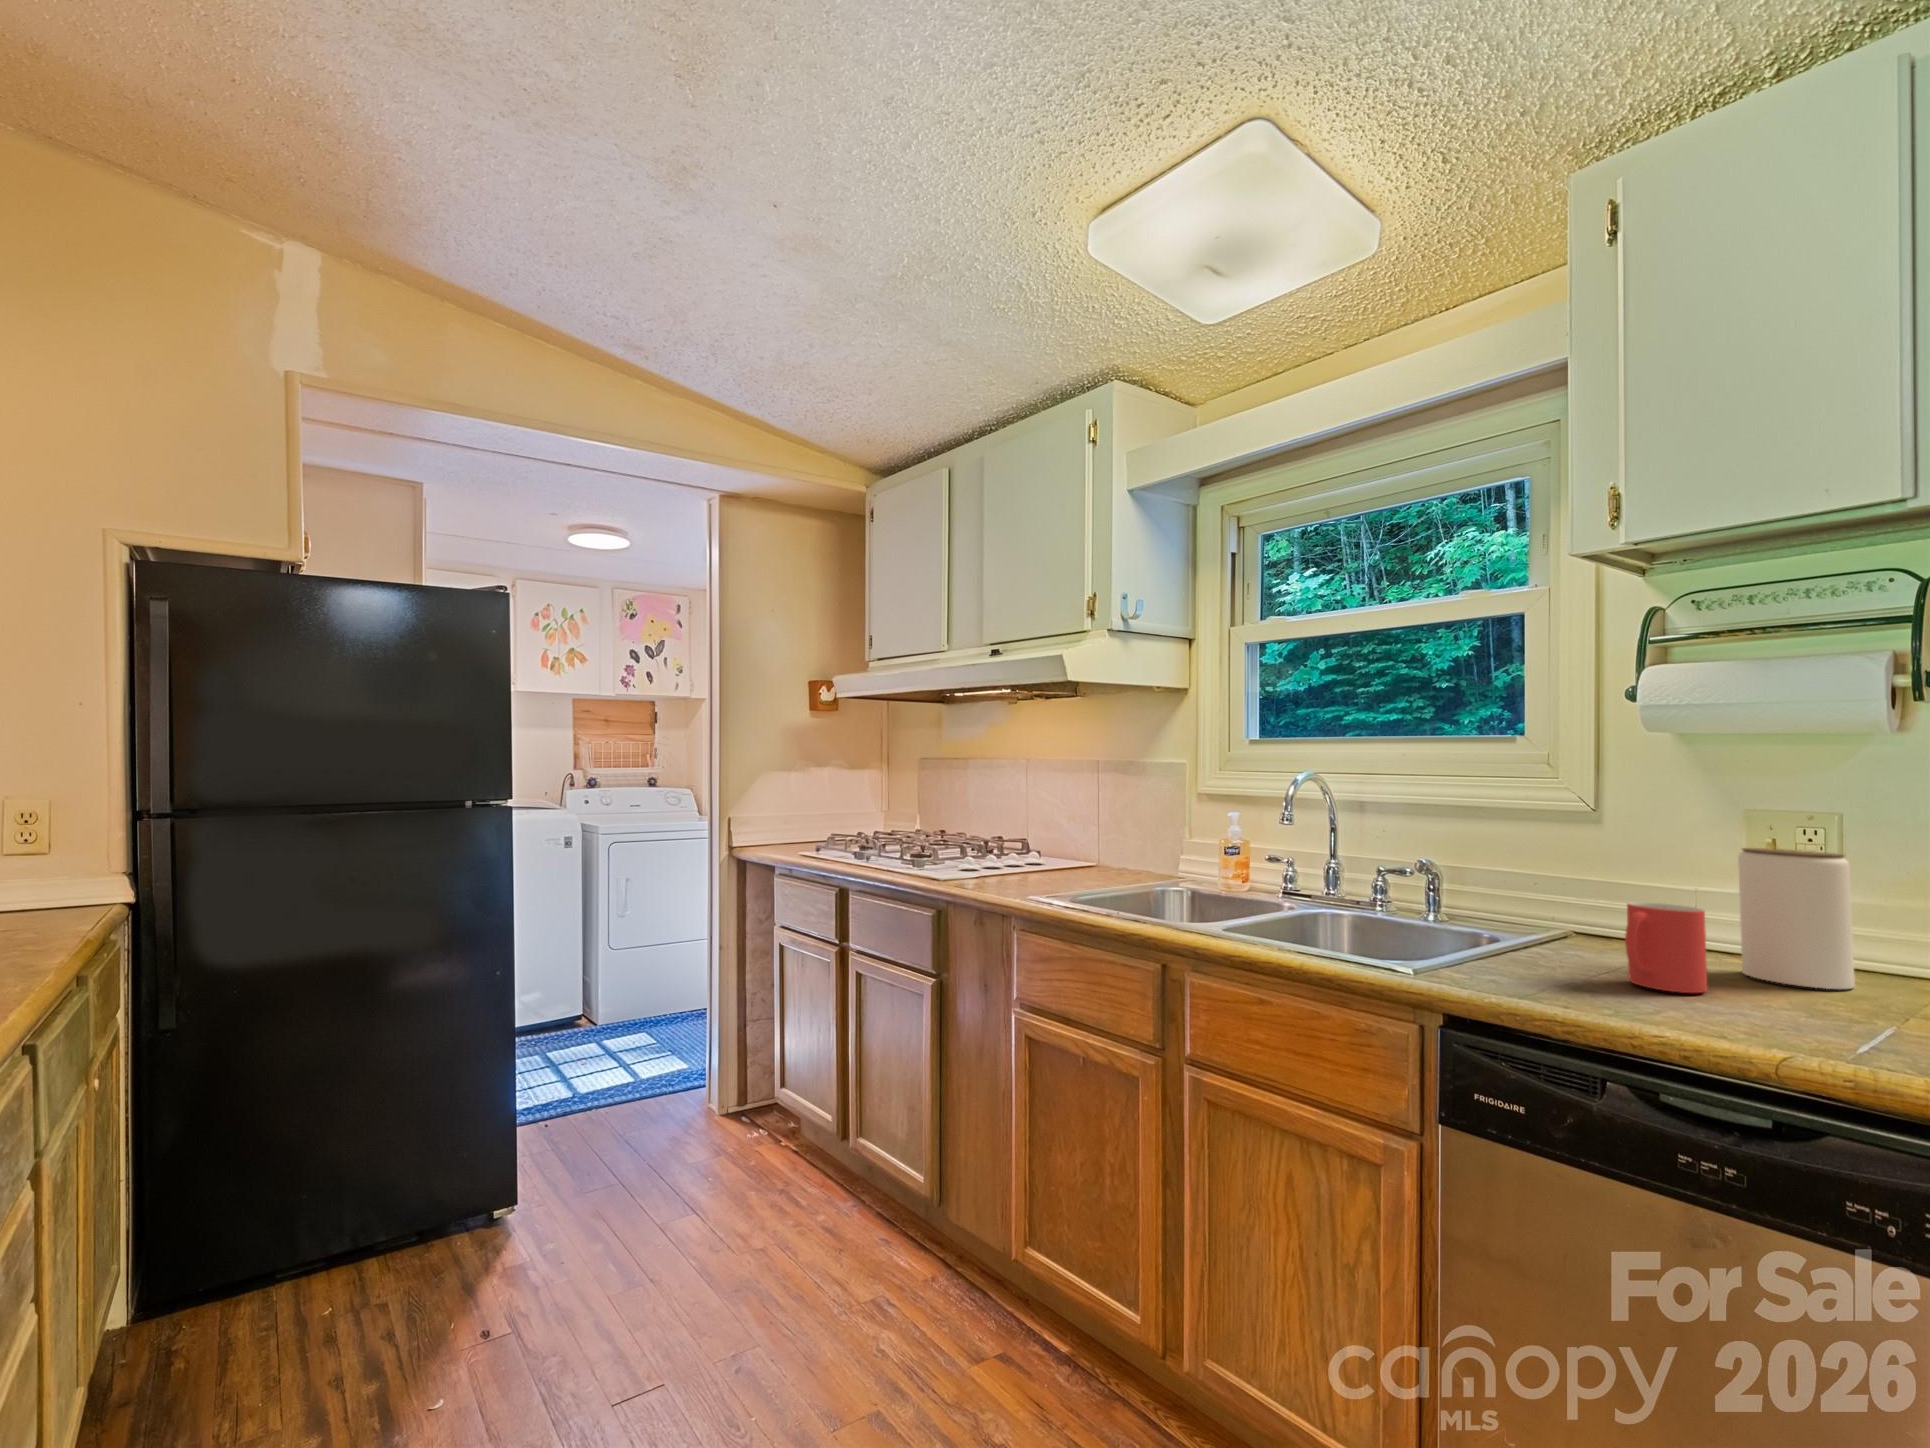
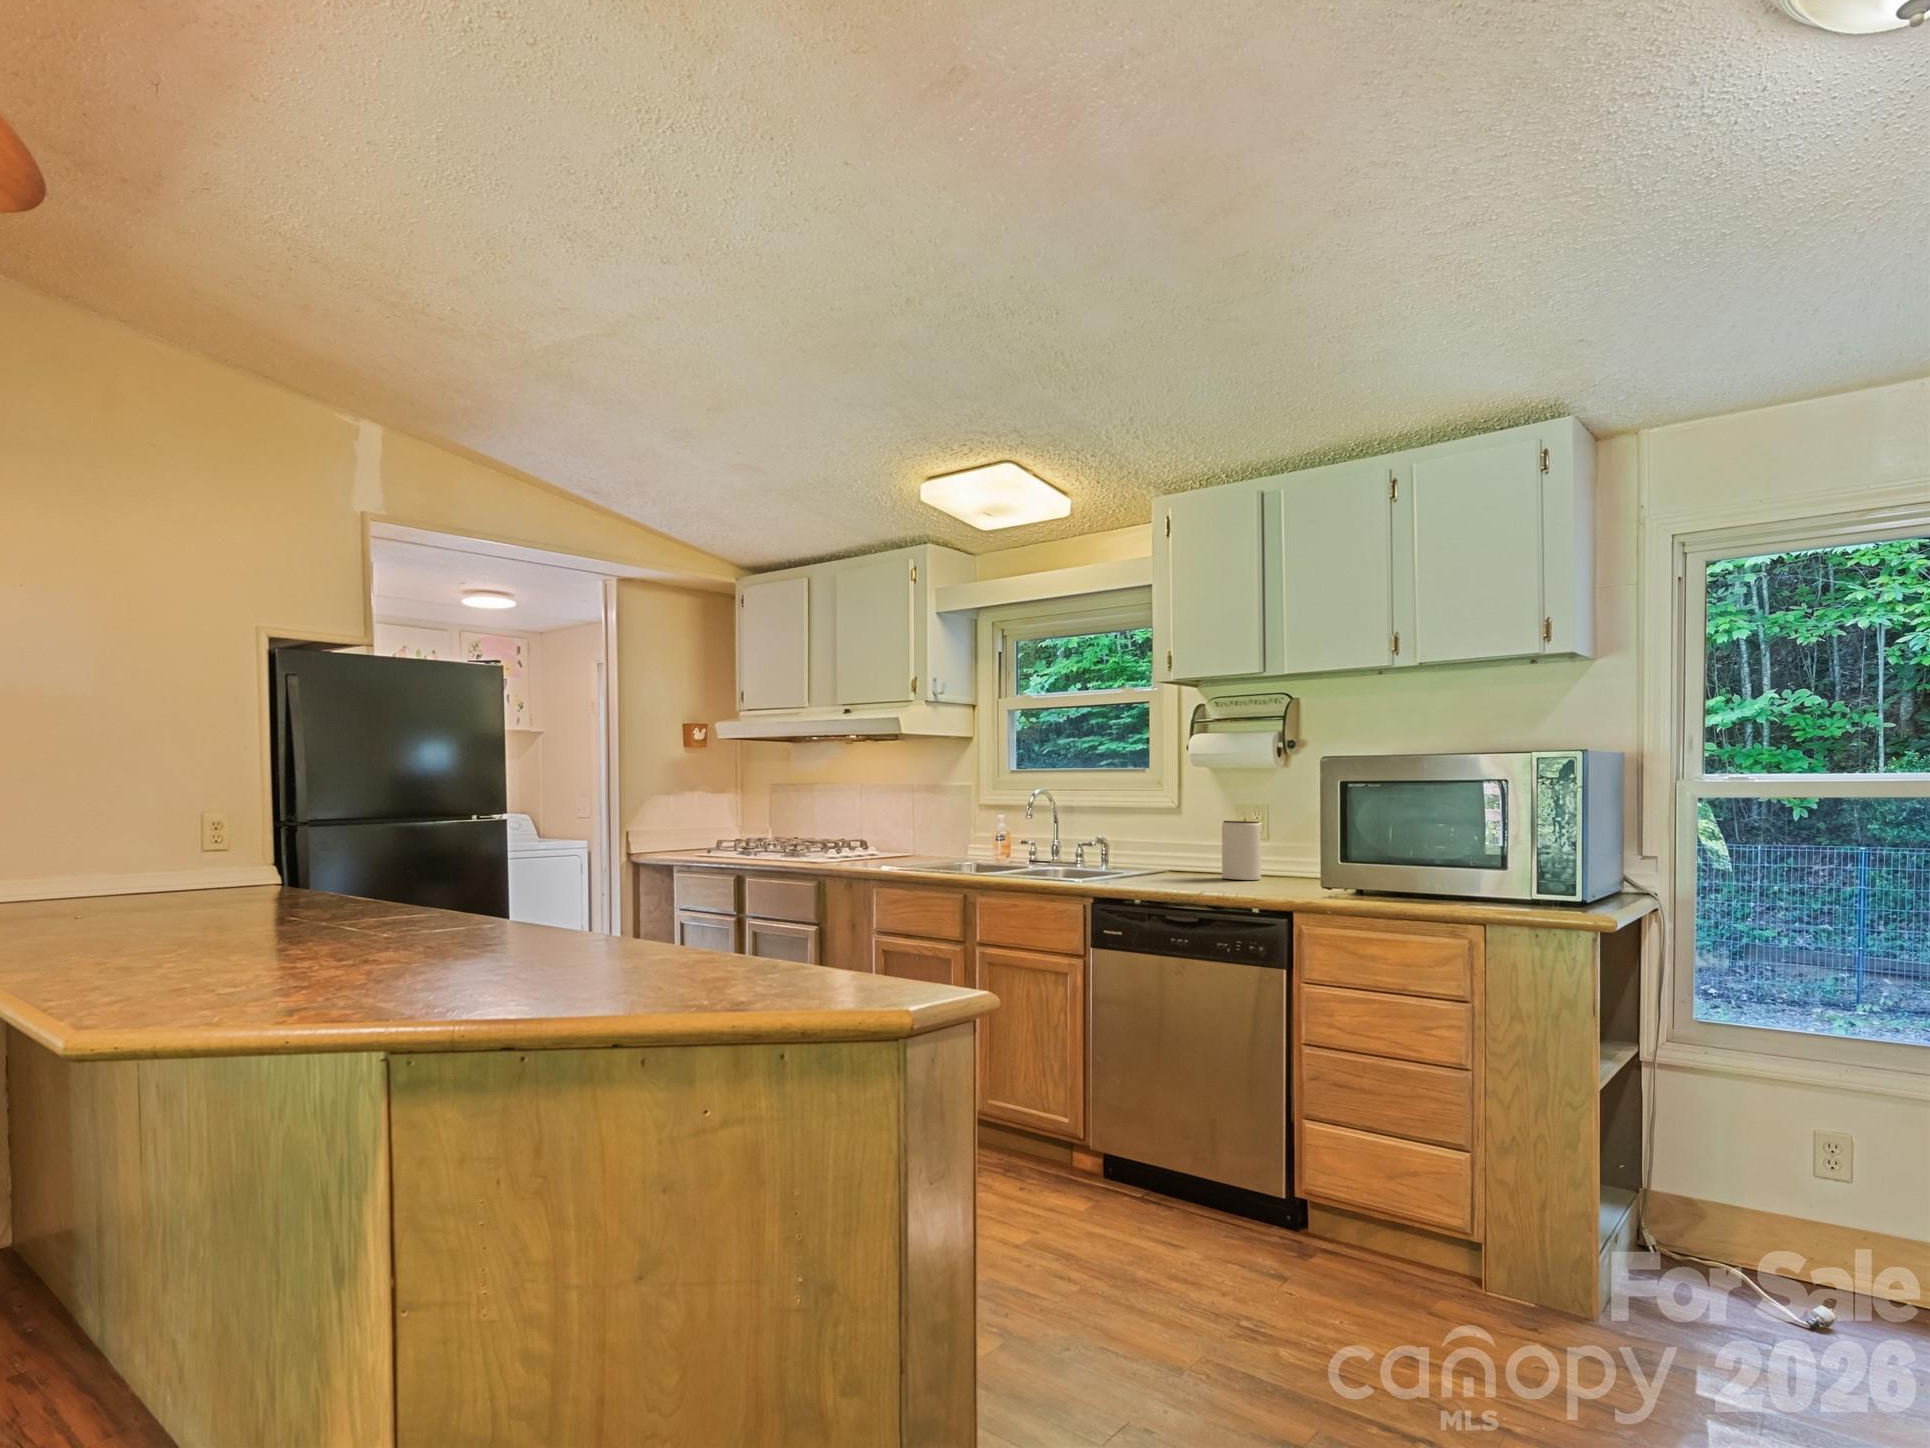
mug: present [1625,902,1707,993] -> none [1168,846,1200,883]

